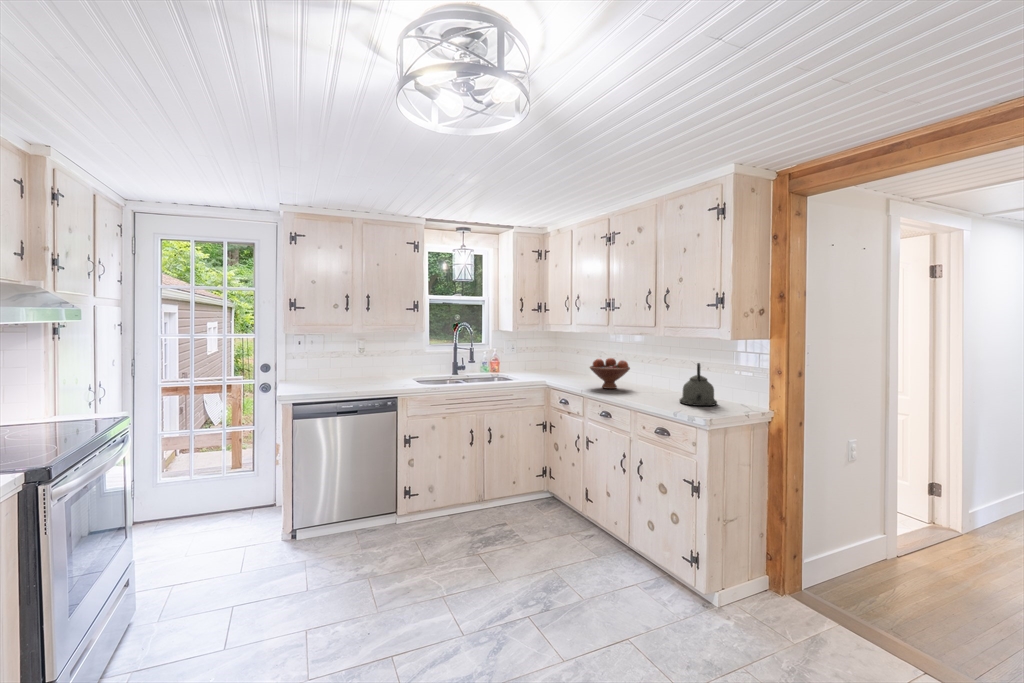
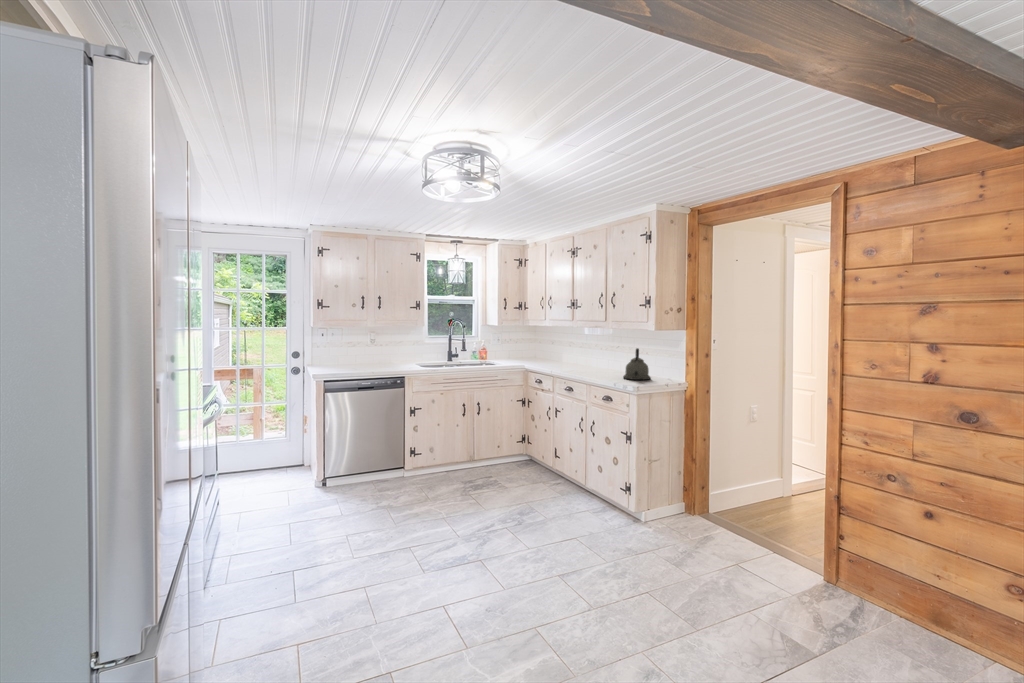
fruit bowl: present [590,358,630,389] -> none [558,346,590,370]

